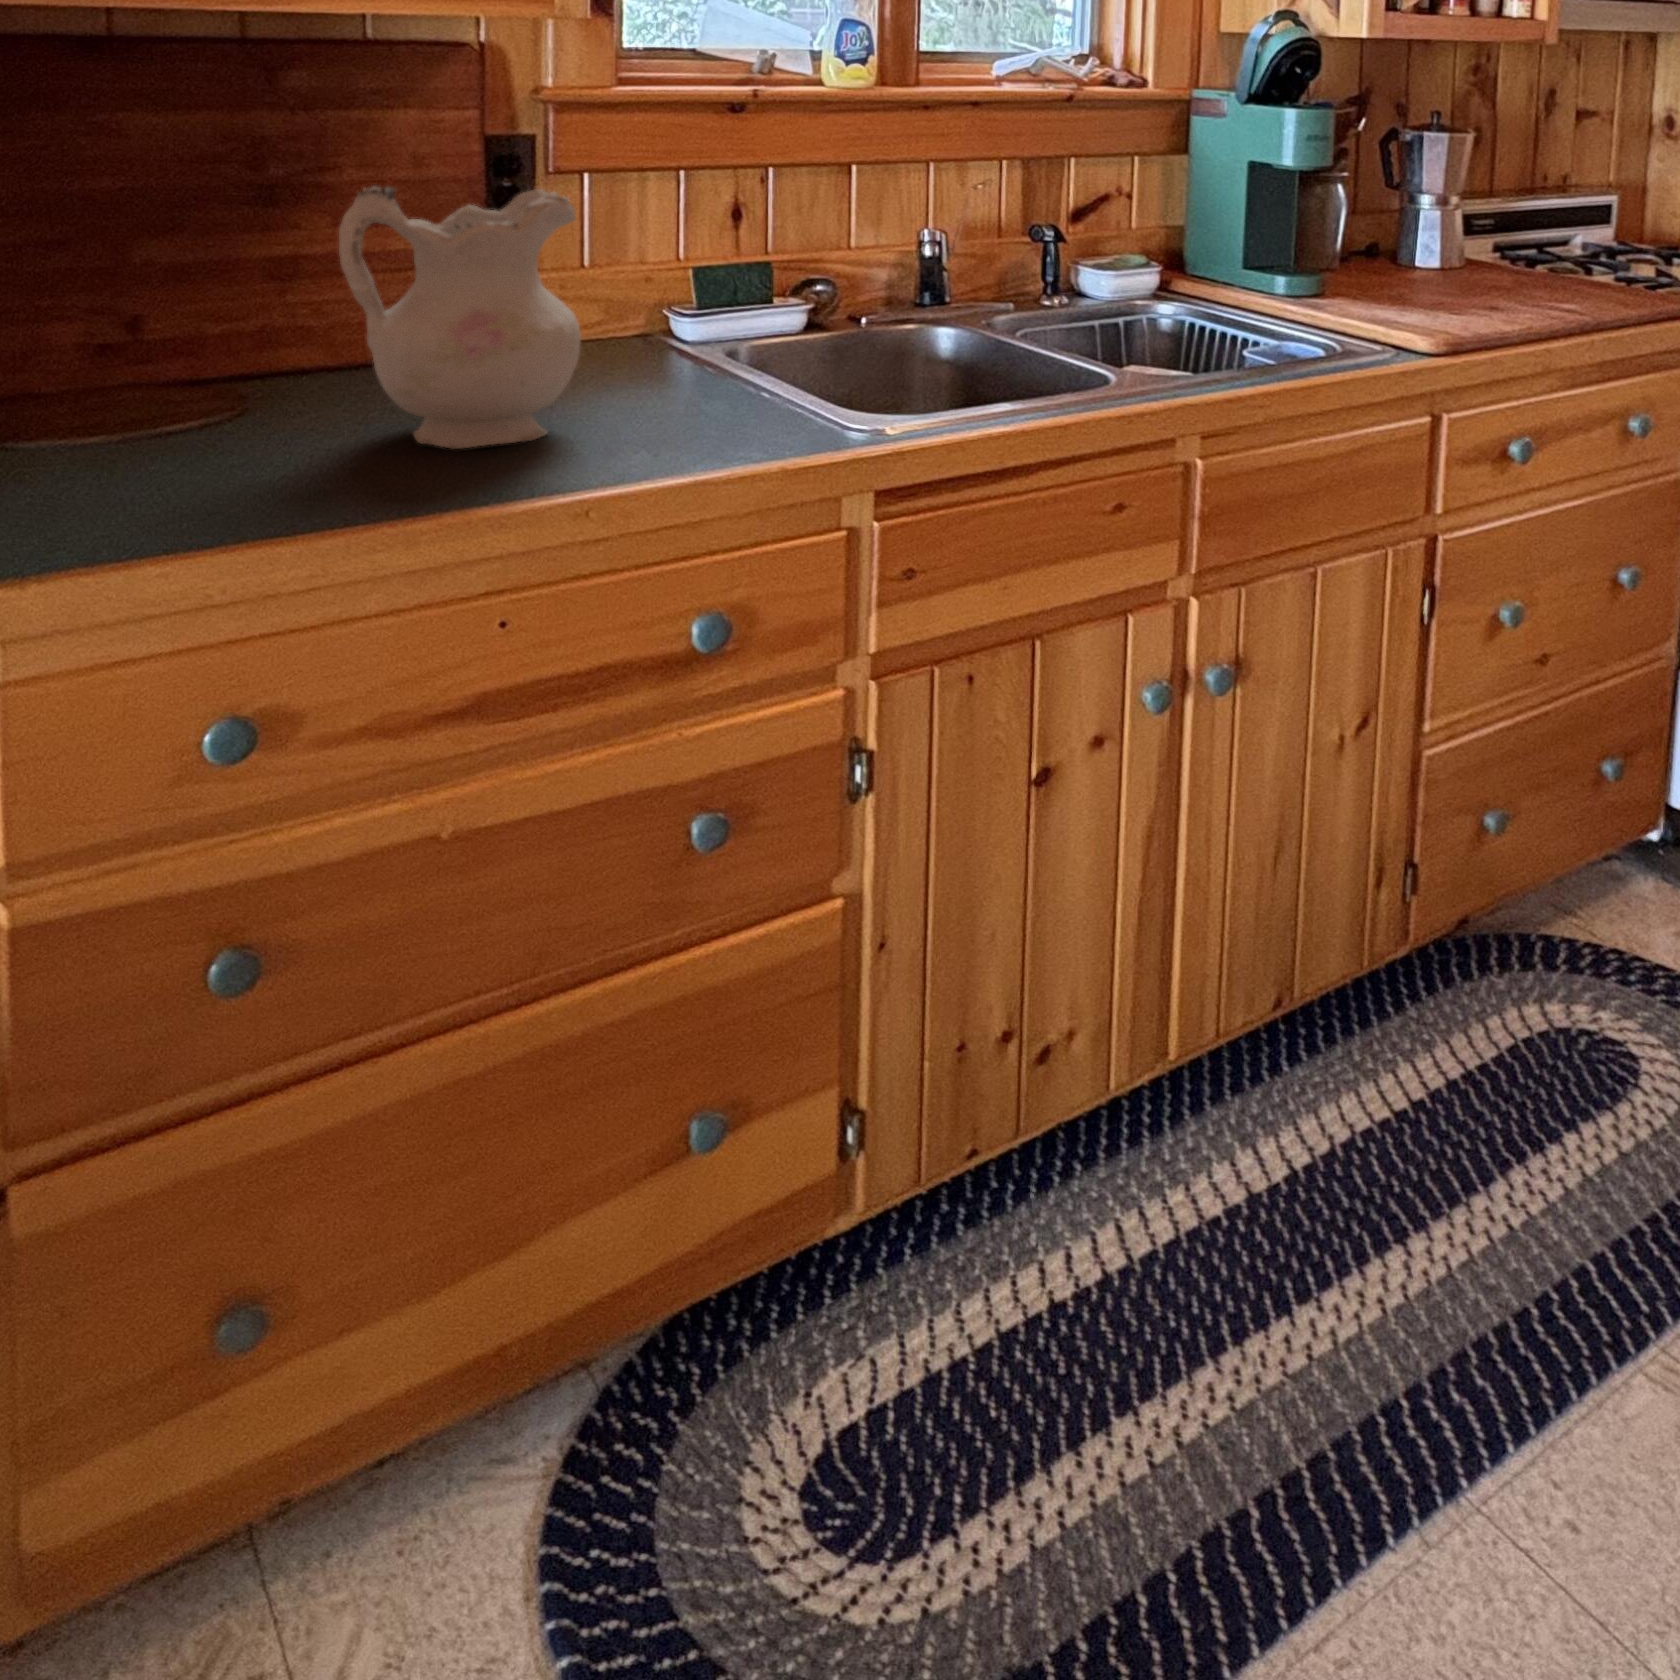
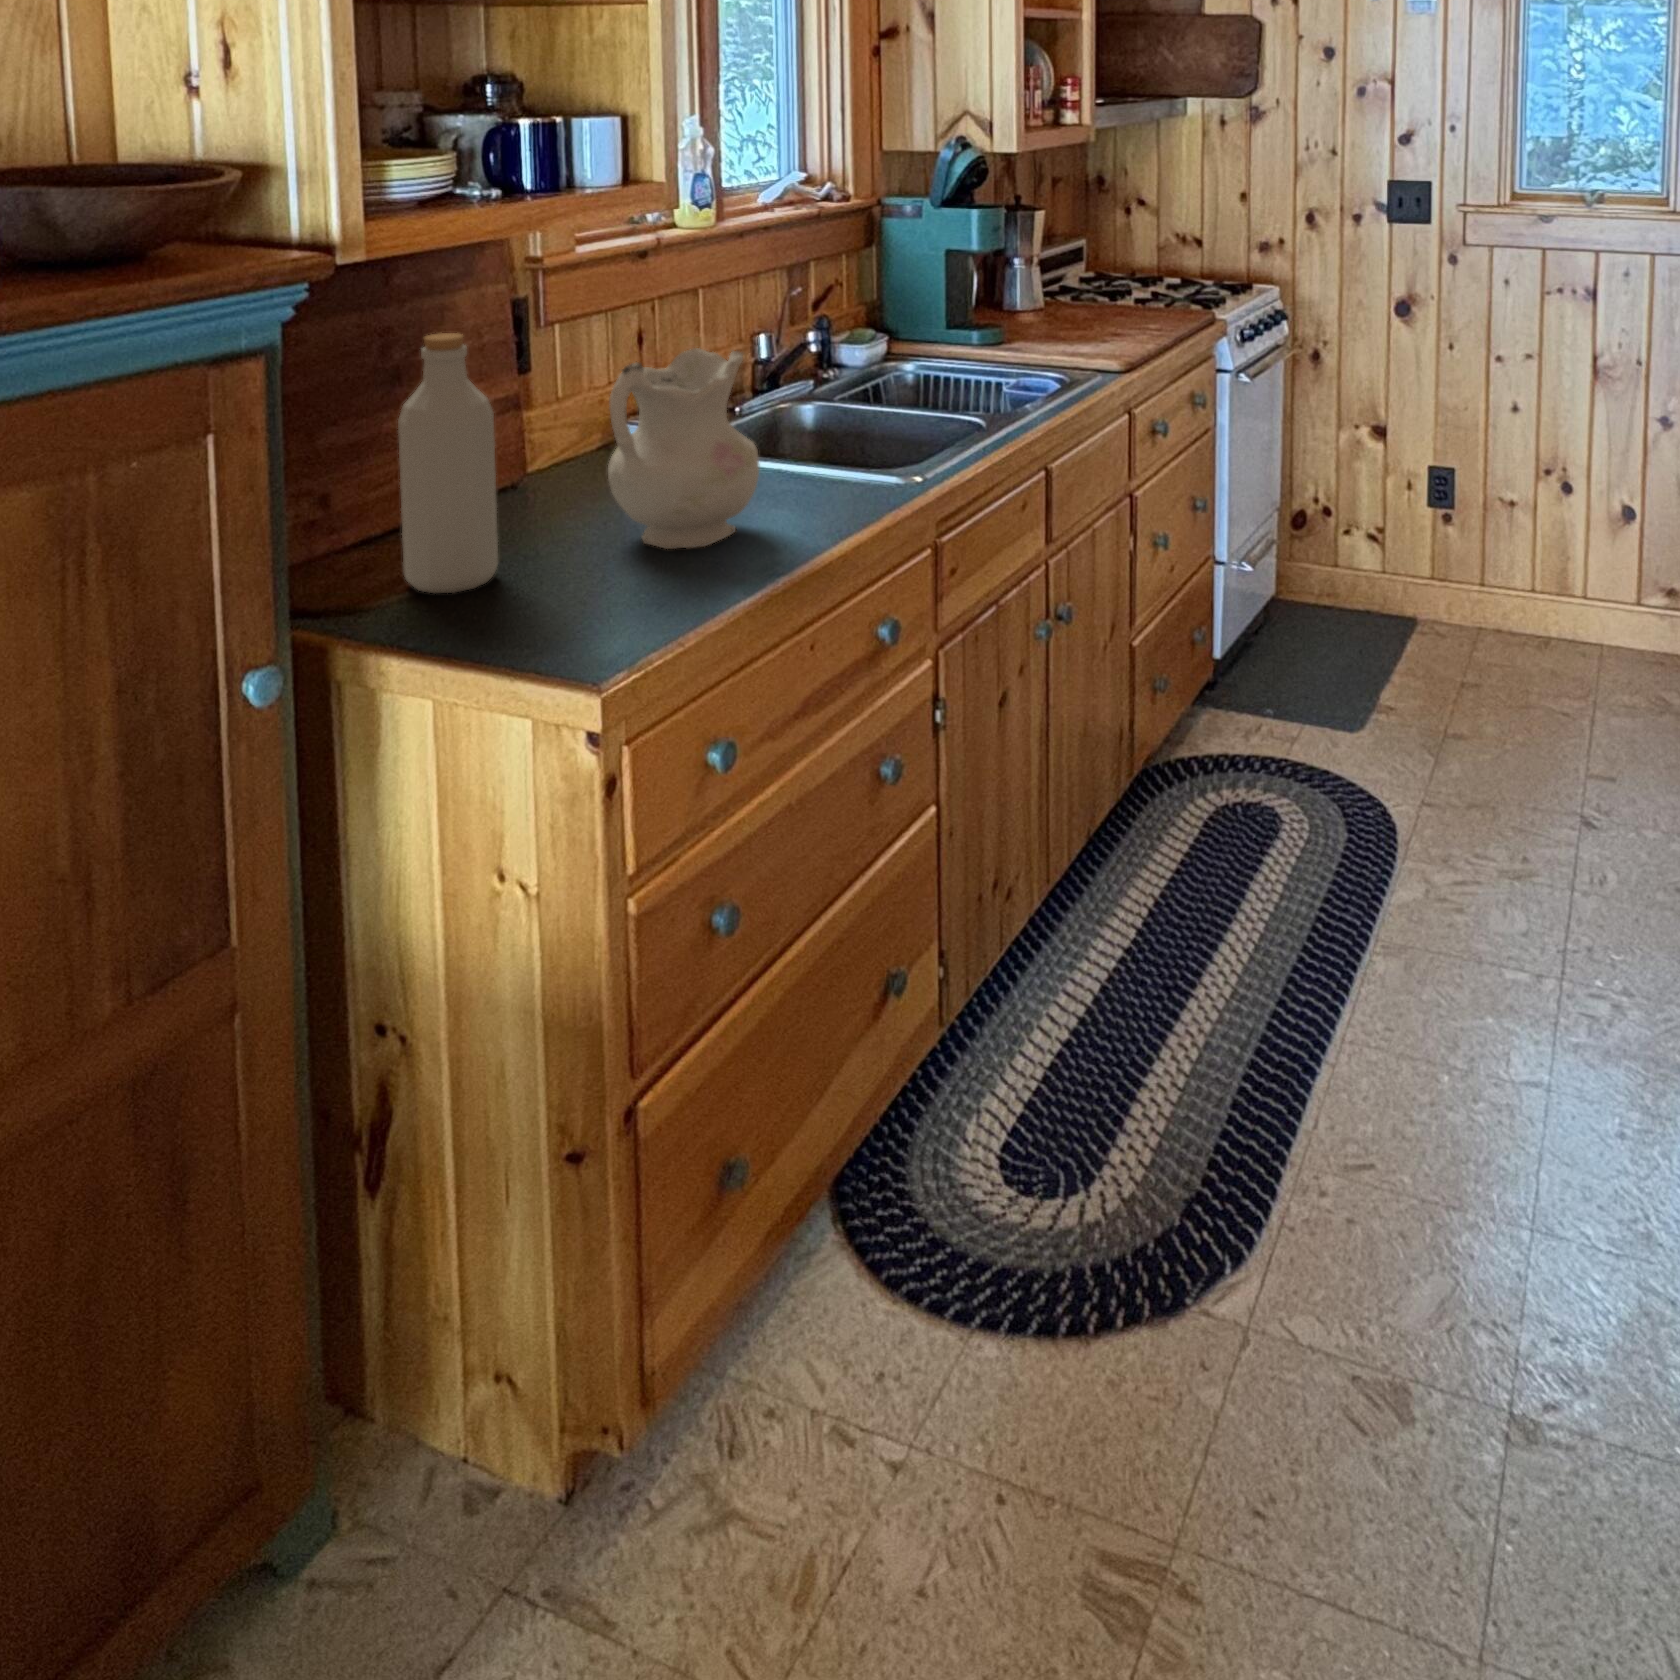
bottle: none [87,119,220,441] -> present [398,333,498,593]

